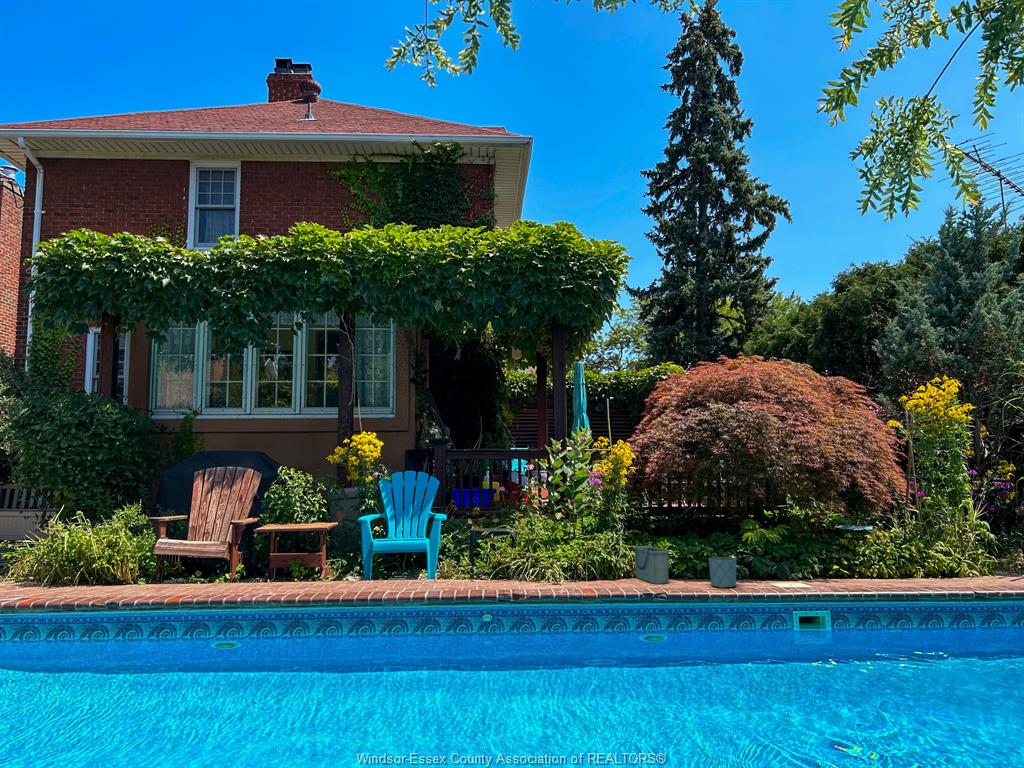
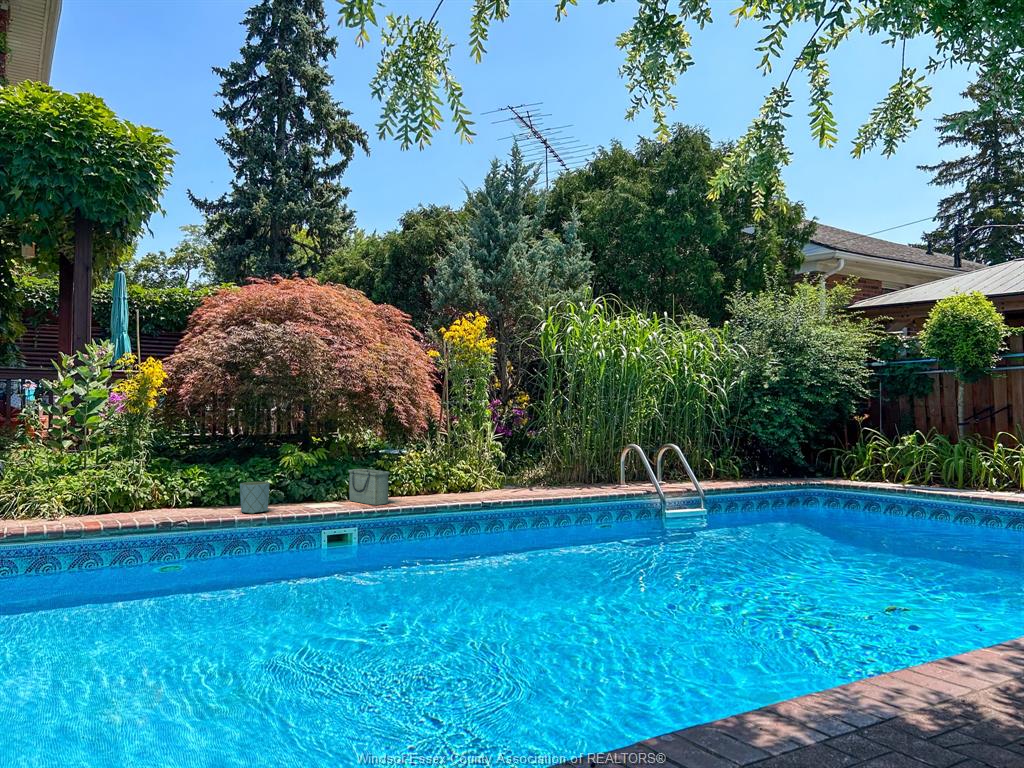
basket: present [634,546,669,584] -> present [348,469,390,505]

